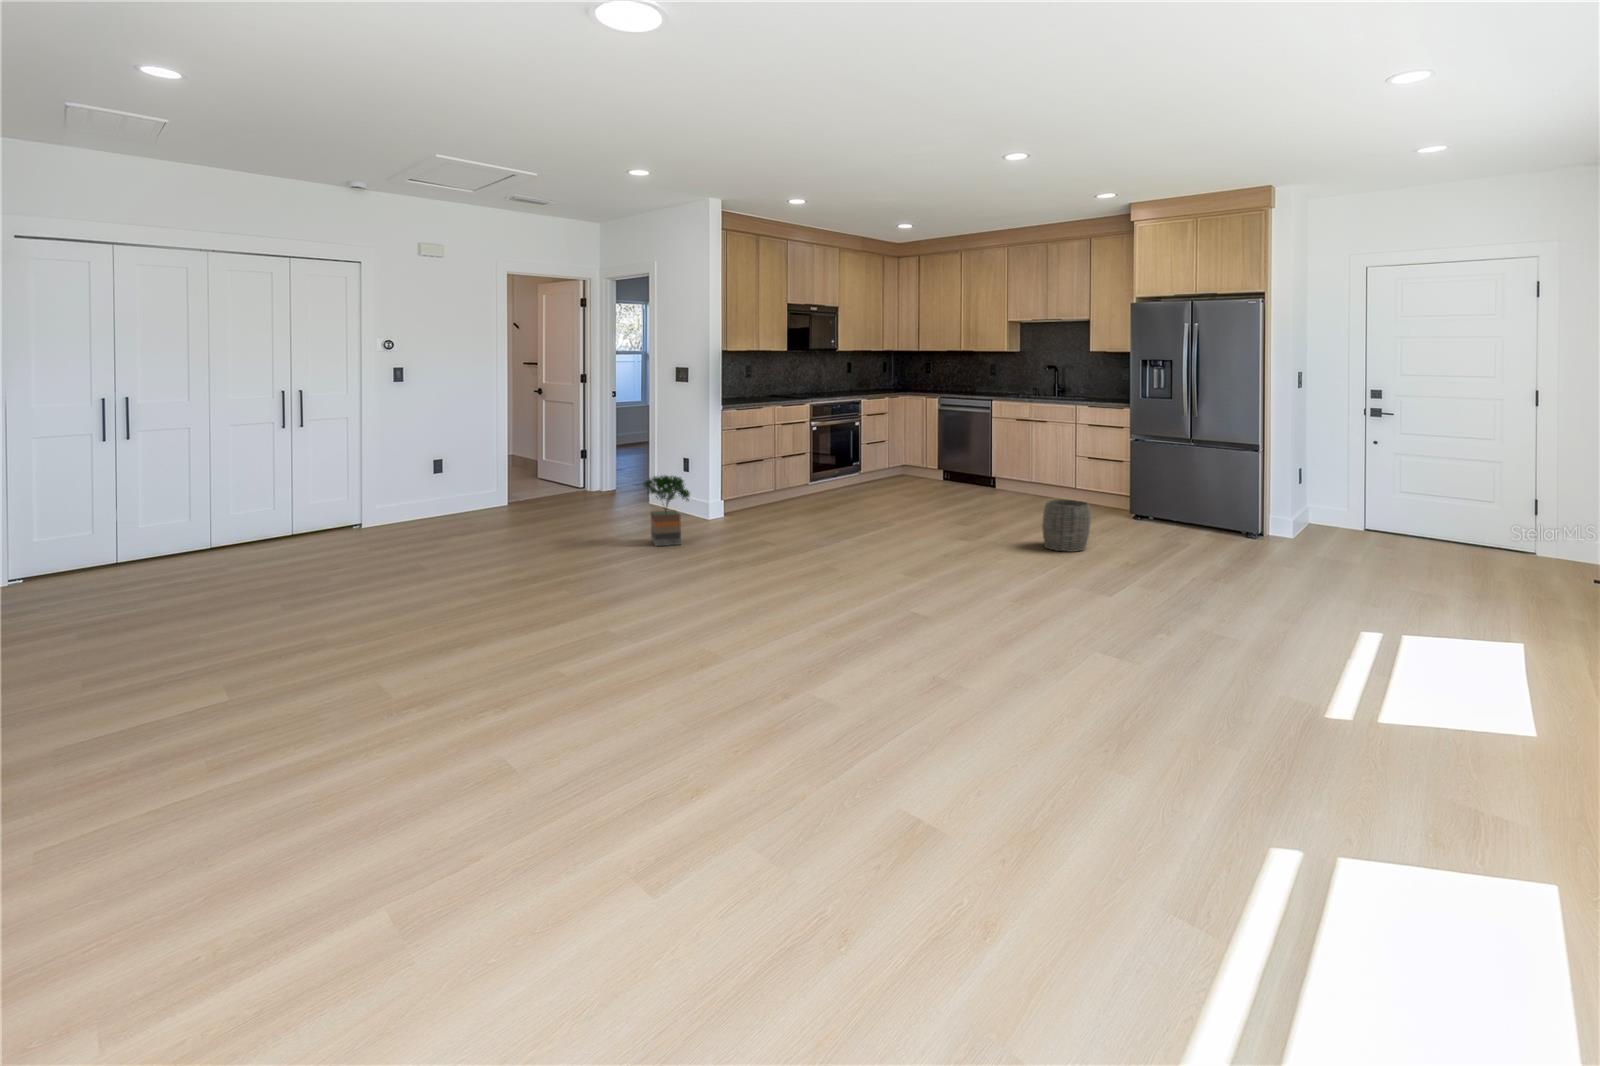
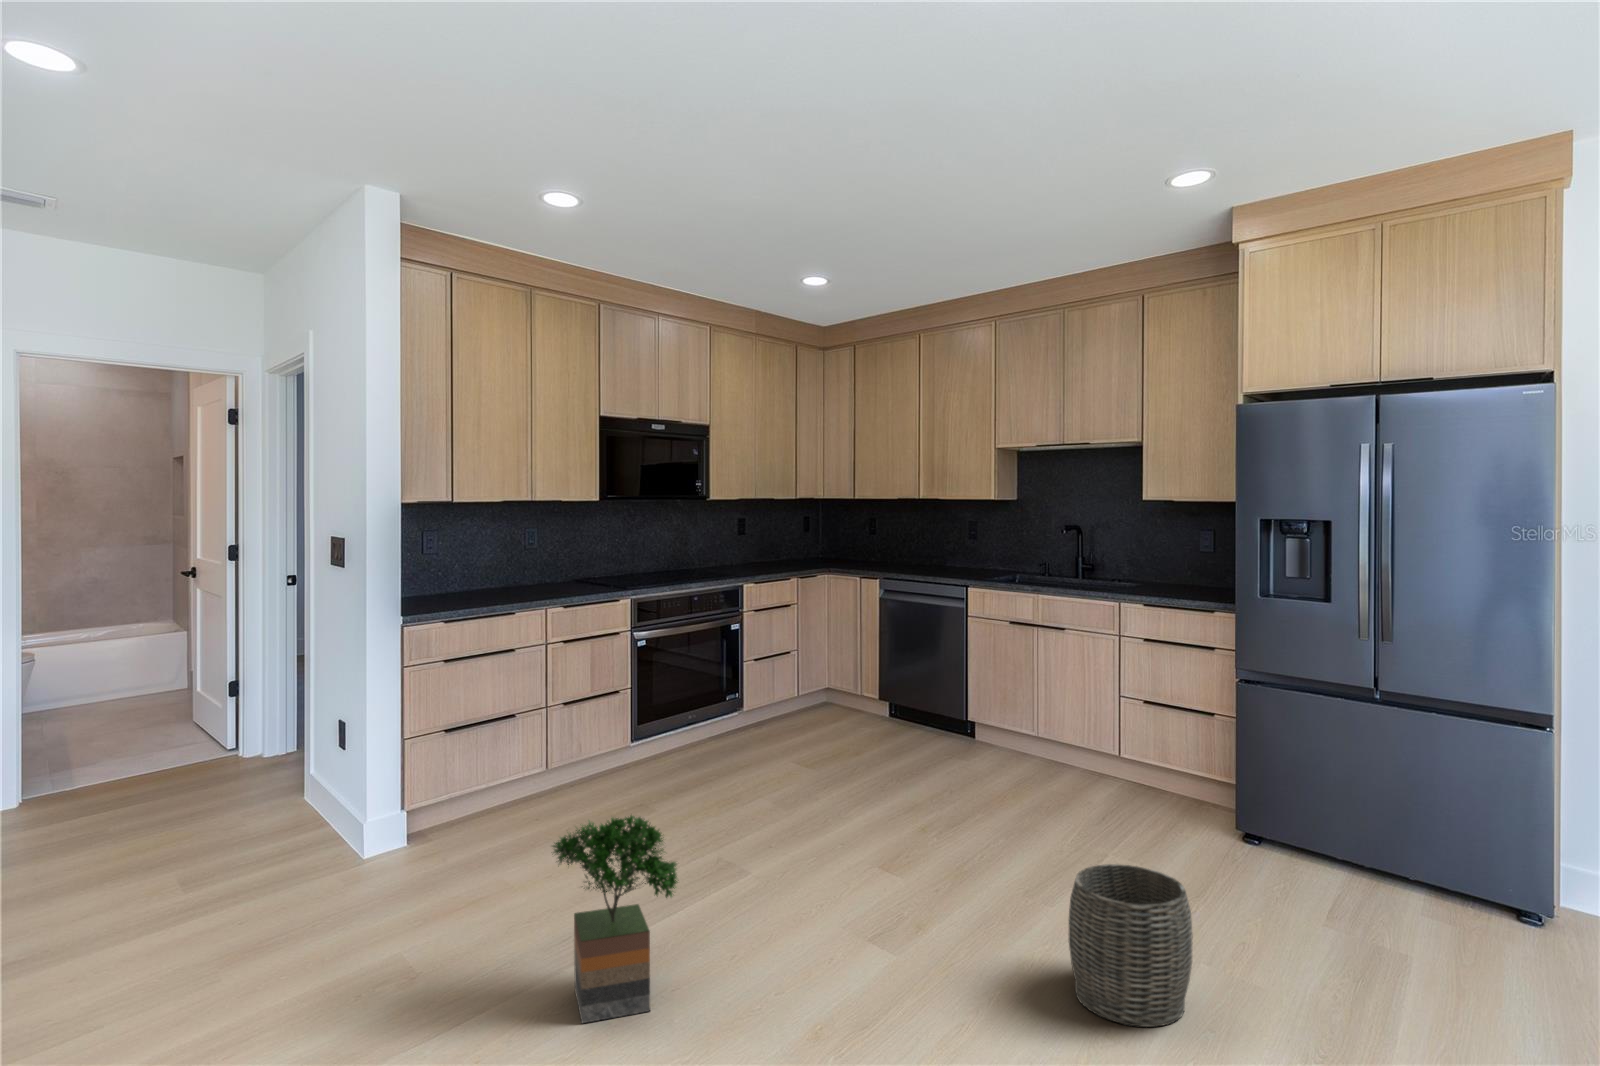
potted tree: present [643,476,690,546] -> present [552,815,678,1023]

